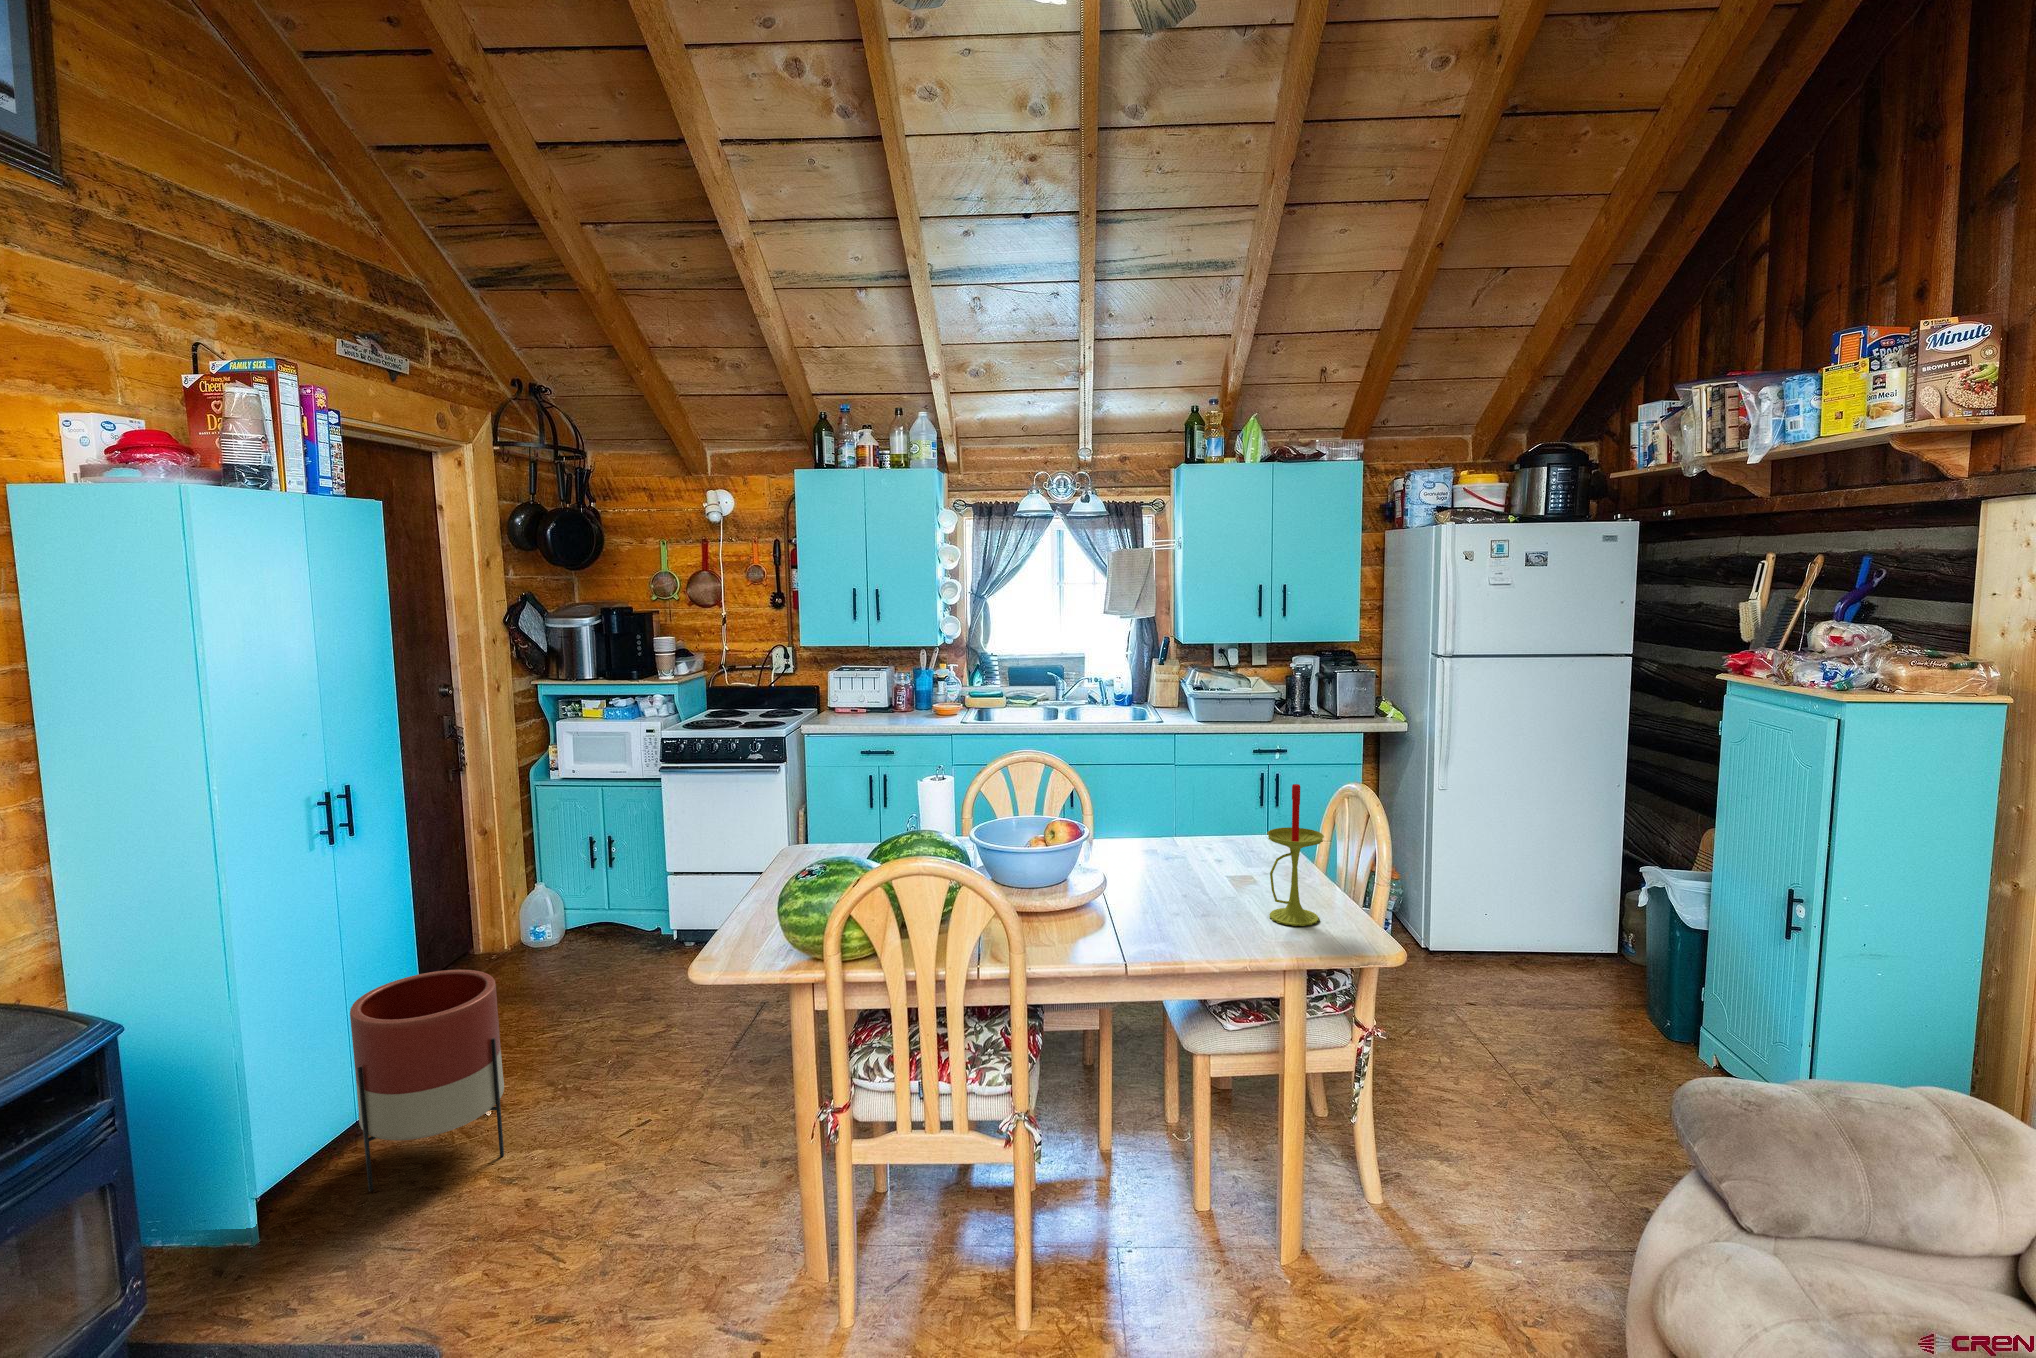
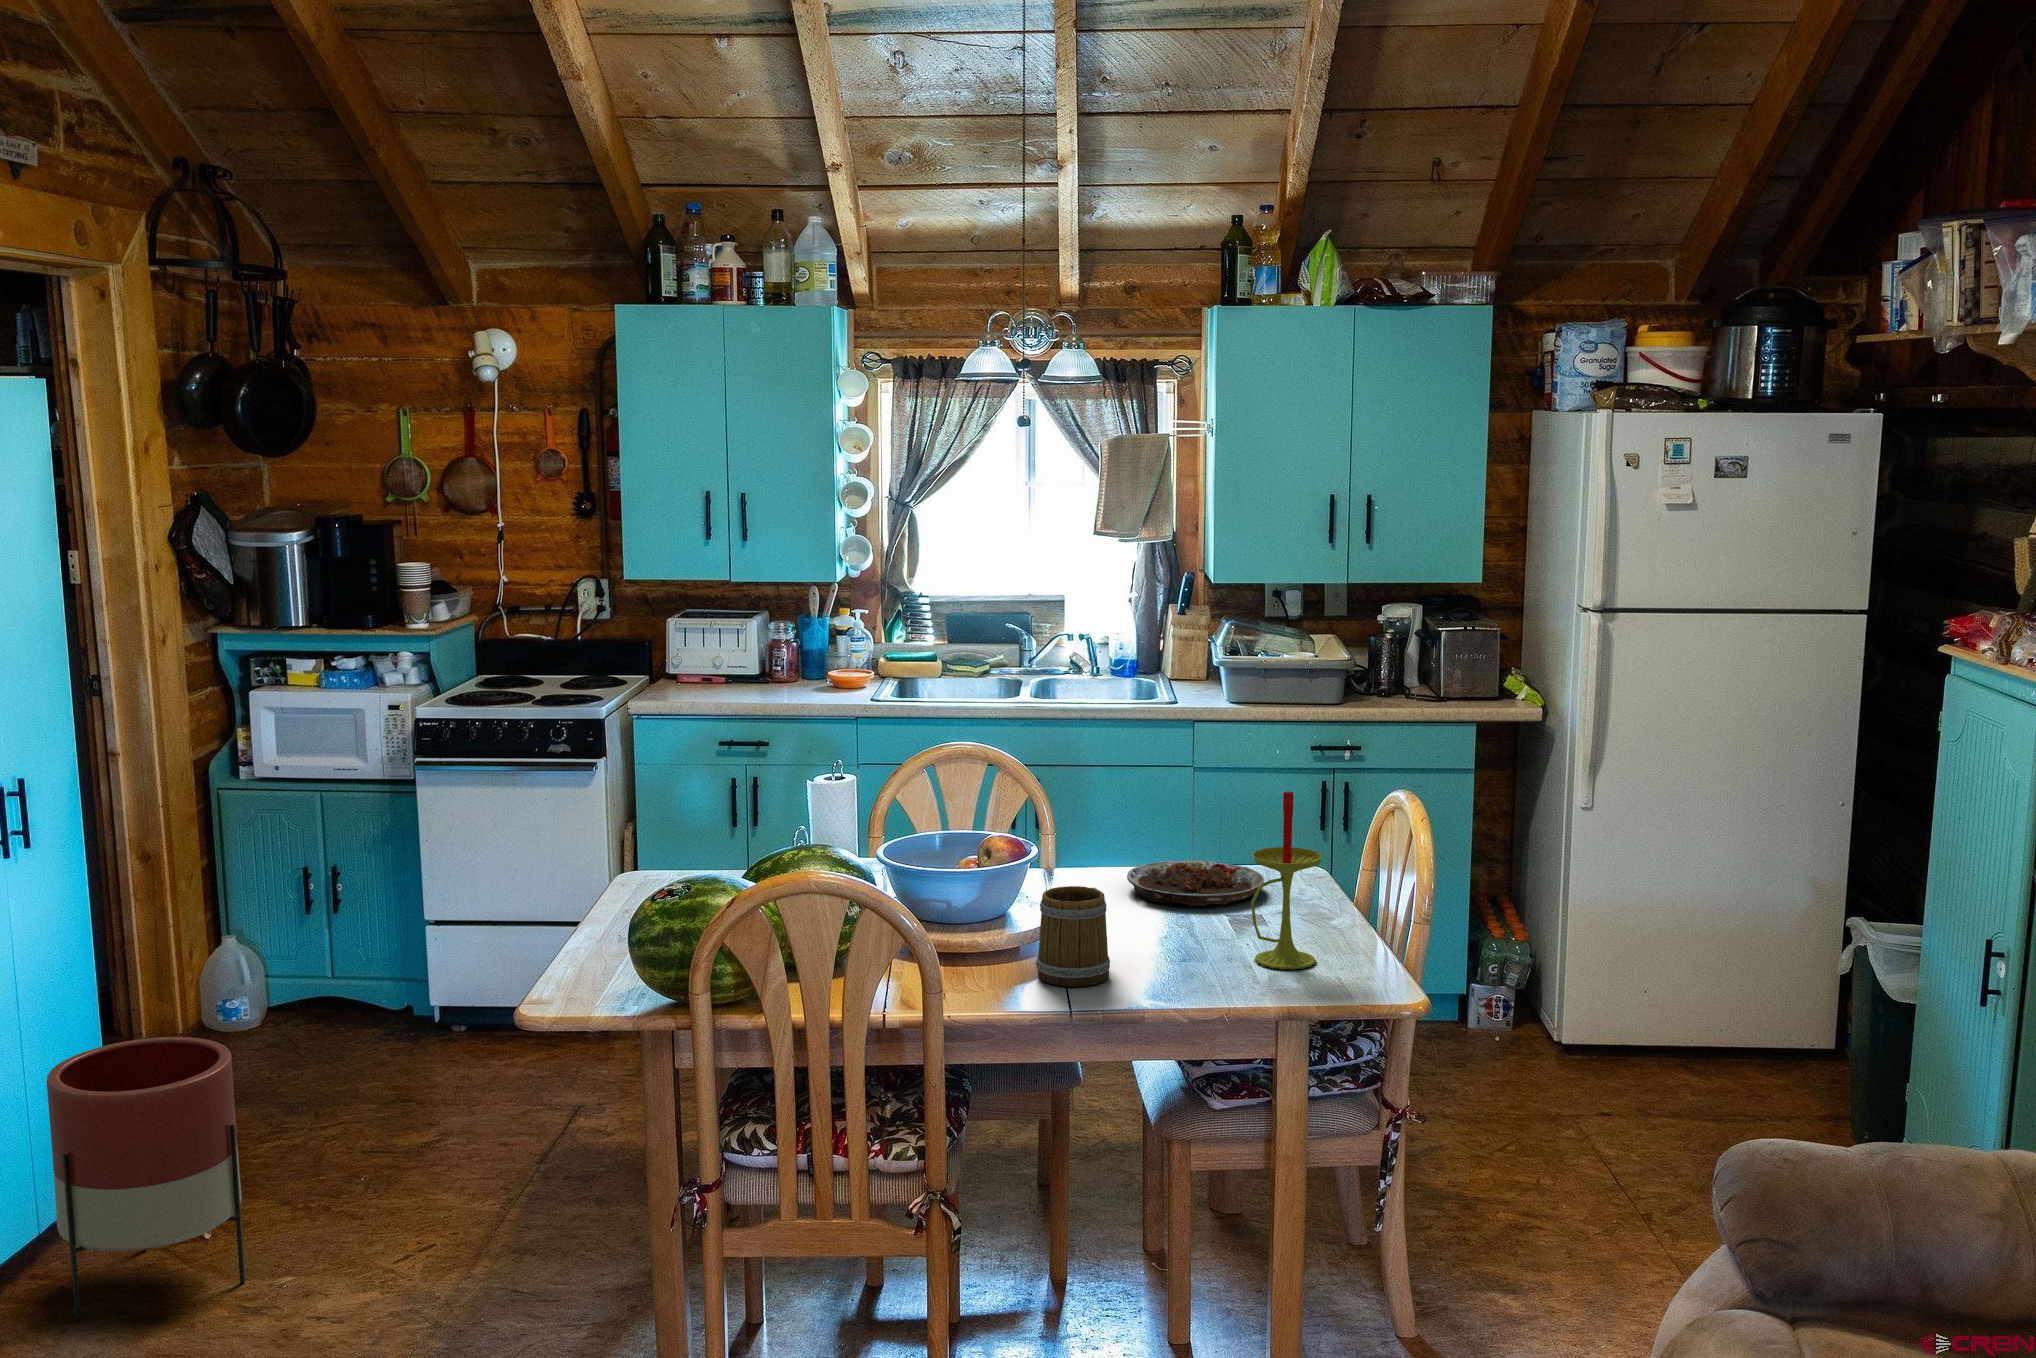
plate: none [1154,833,1257,870] -> present [1127,860,1264,906]
mug: none [1100,861,1159,944] -> present [1036,886,1110,987]

